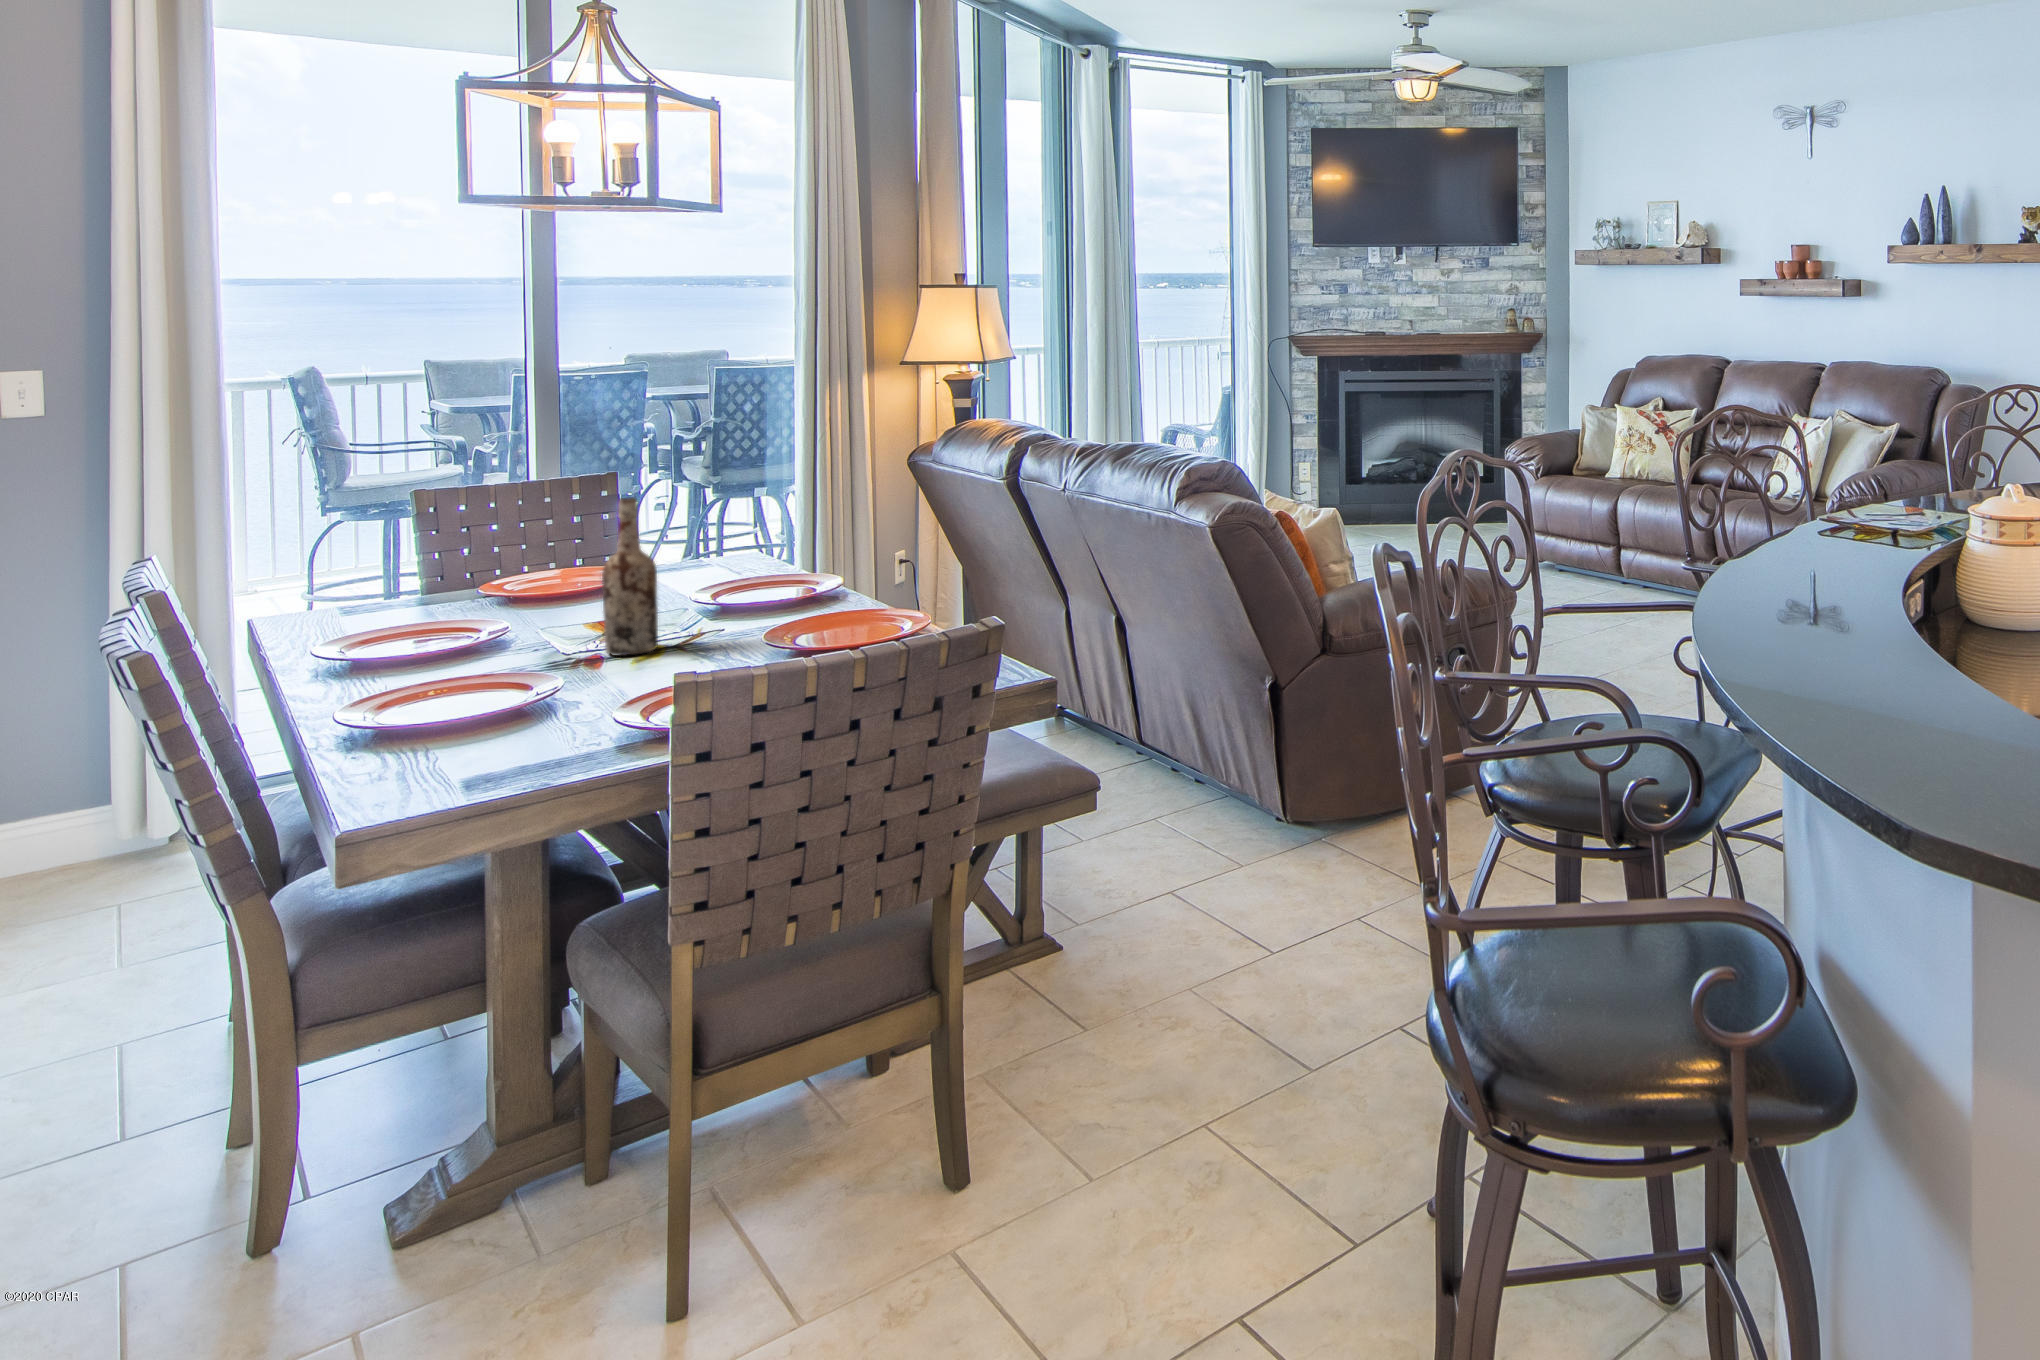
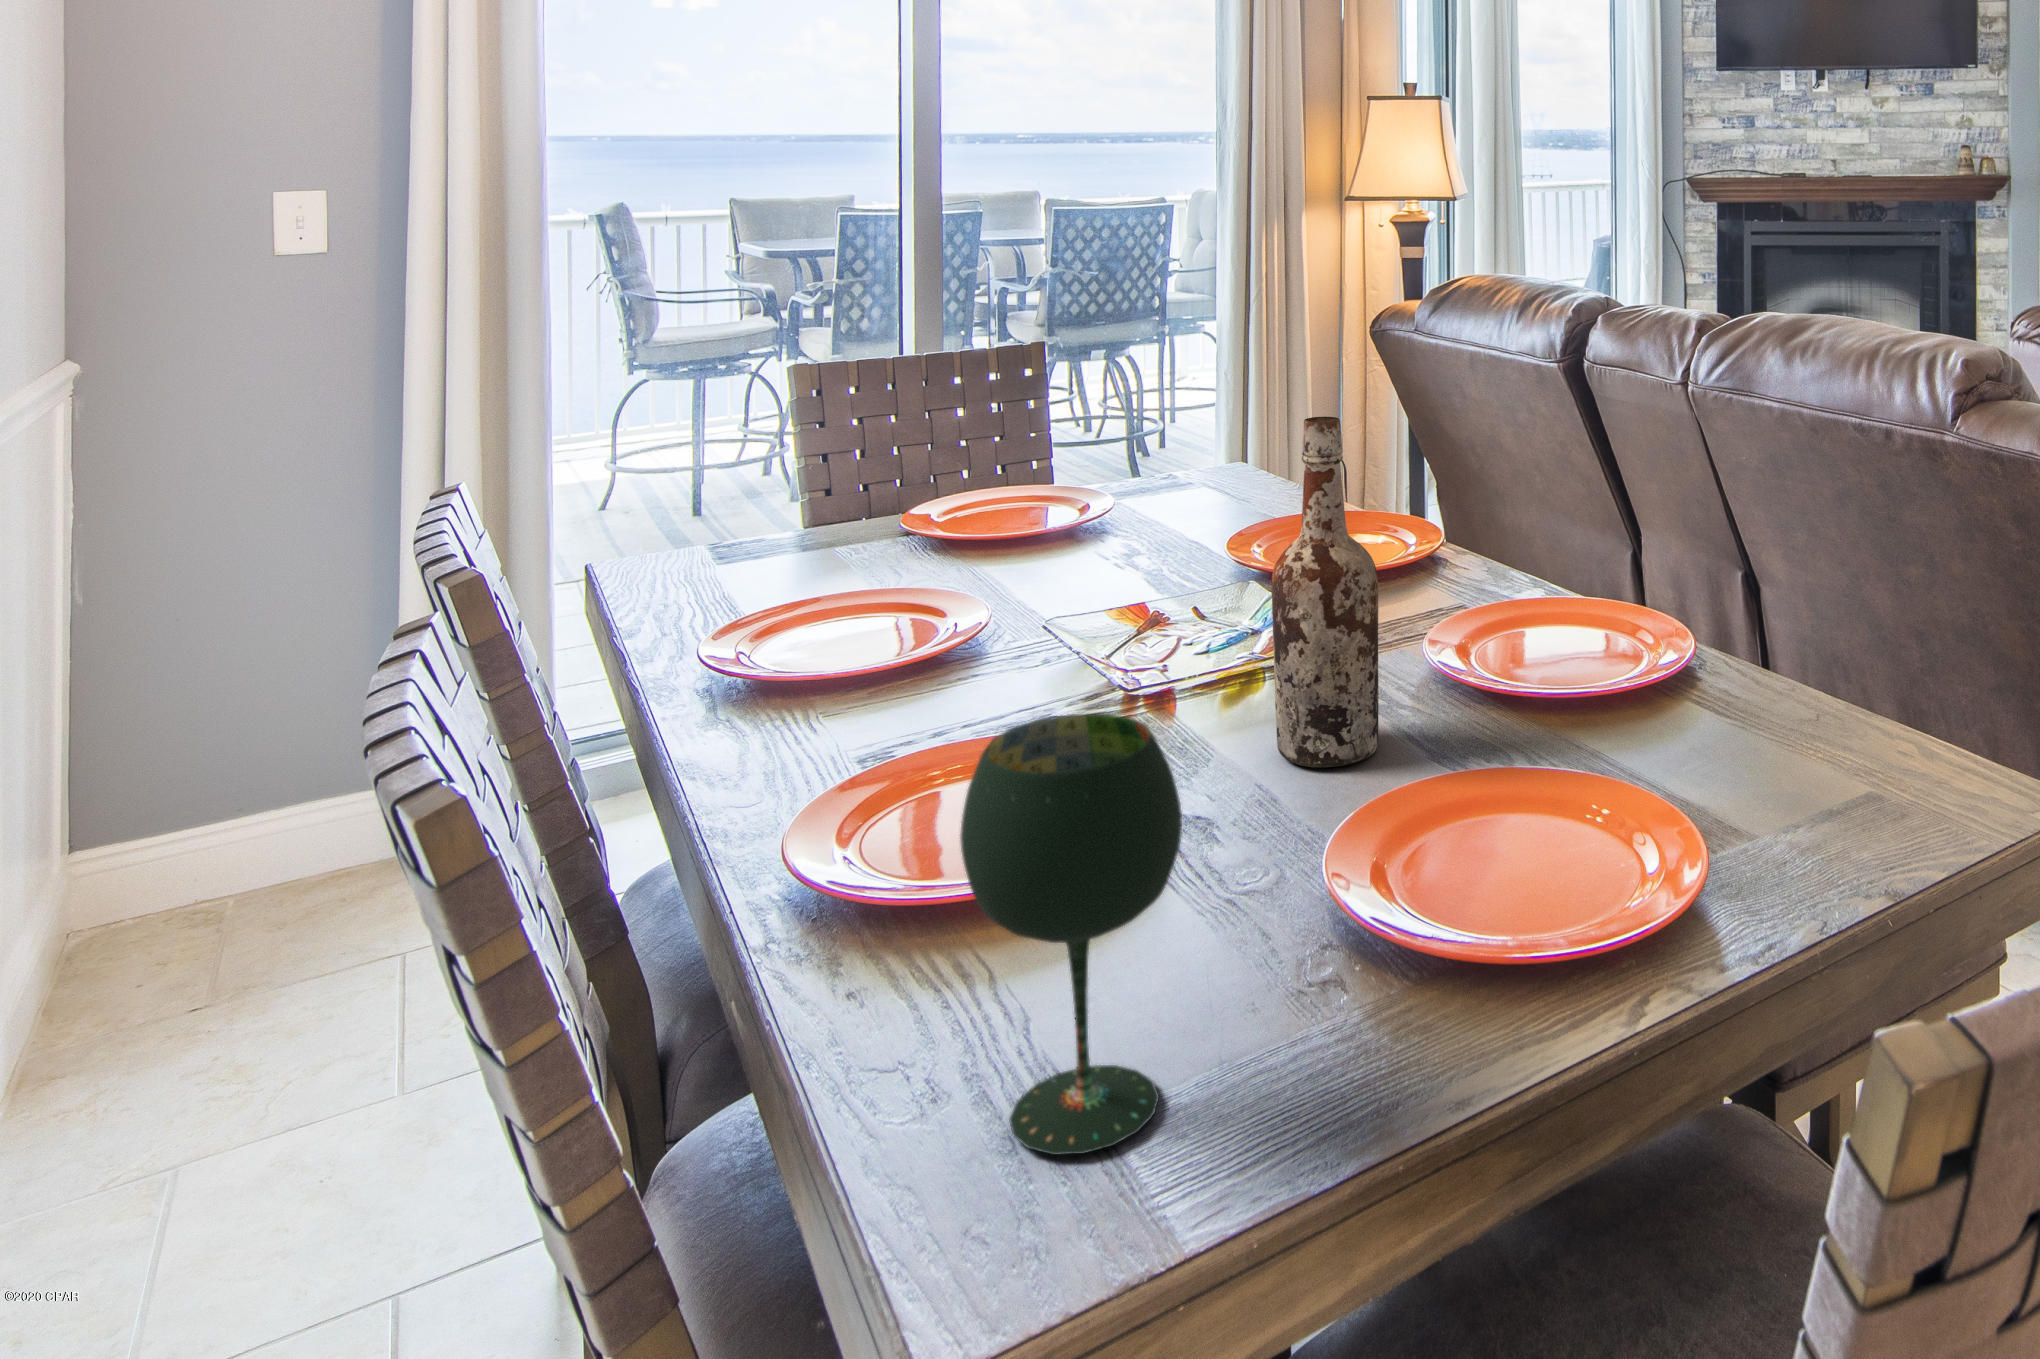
wine glass: none [386,593,473,737] -> present [960,713,1182,1155]

